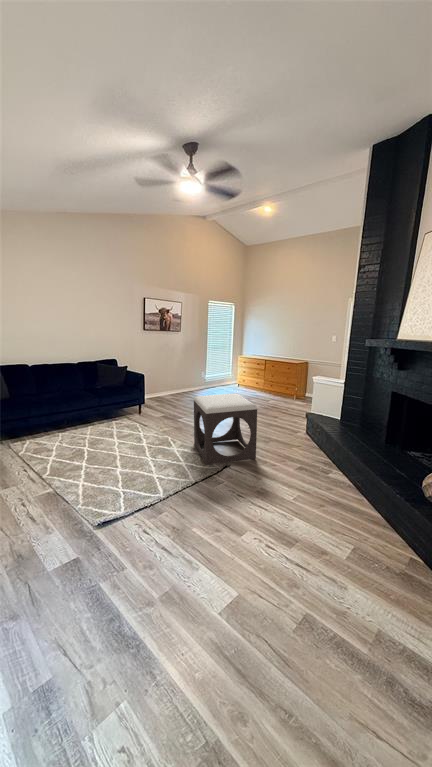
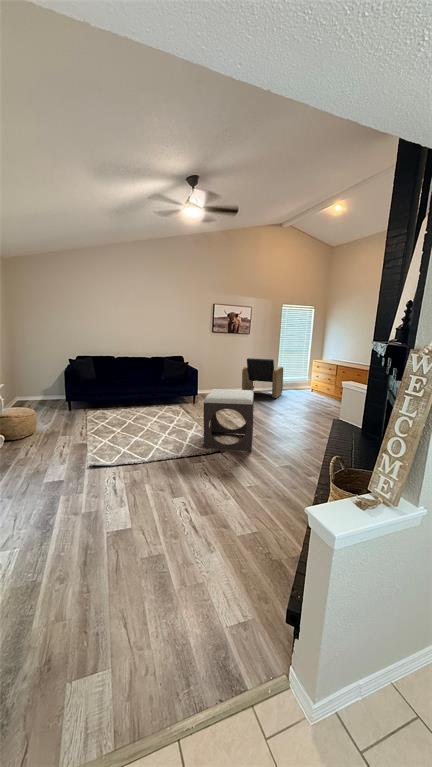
armchair: none [179,357,217,396] -> present [242,358,283,398]

